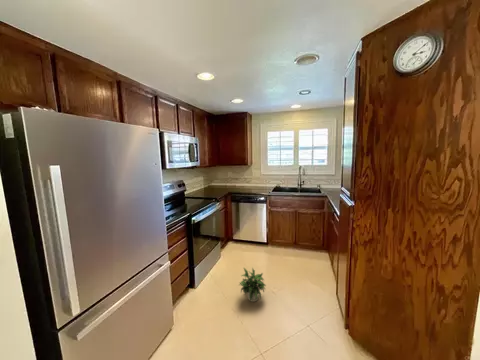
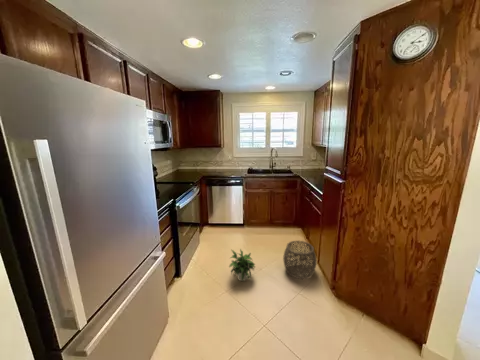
woven basket: none [298,265,335,309] -> present [283,241,317,279]

